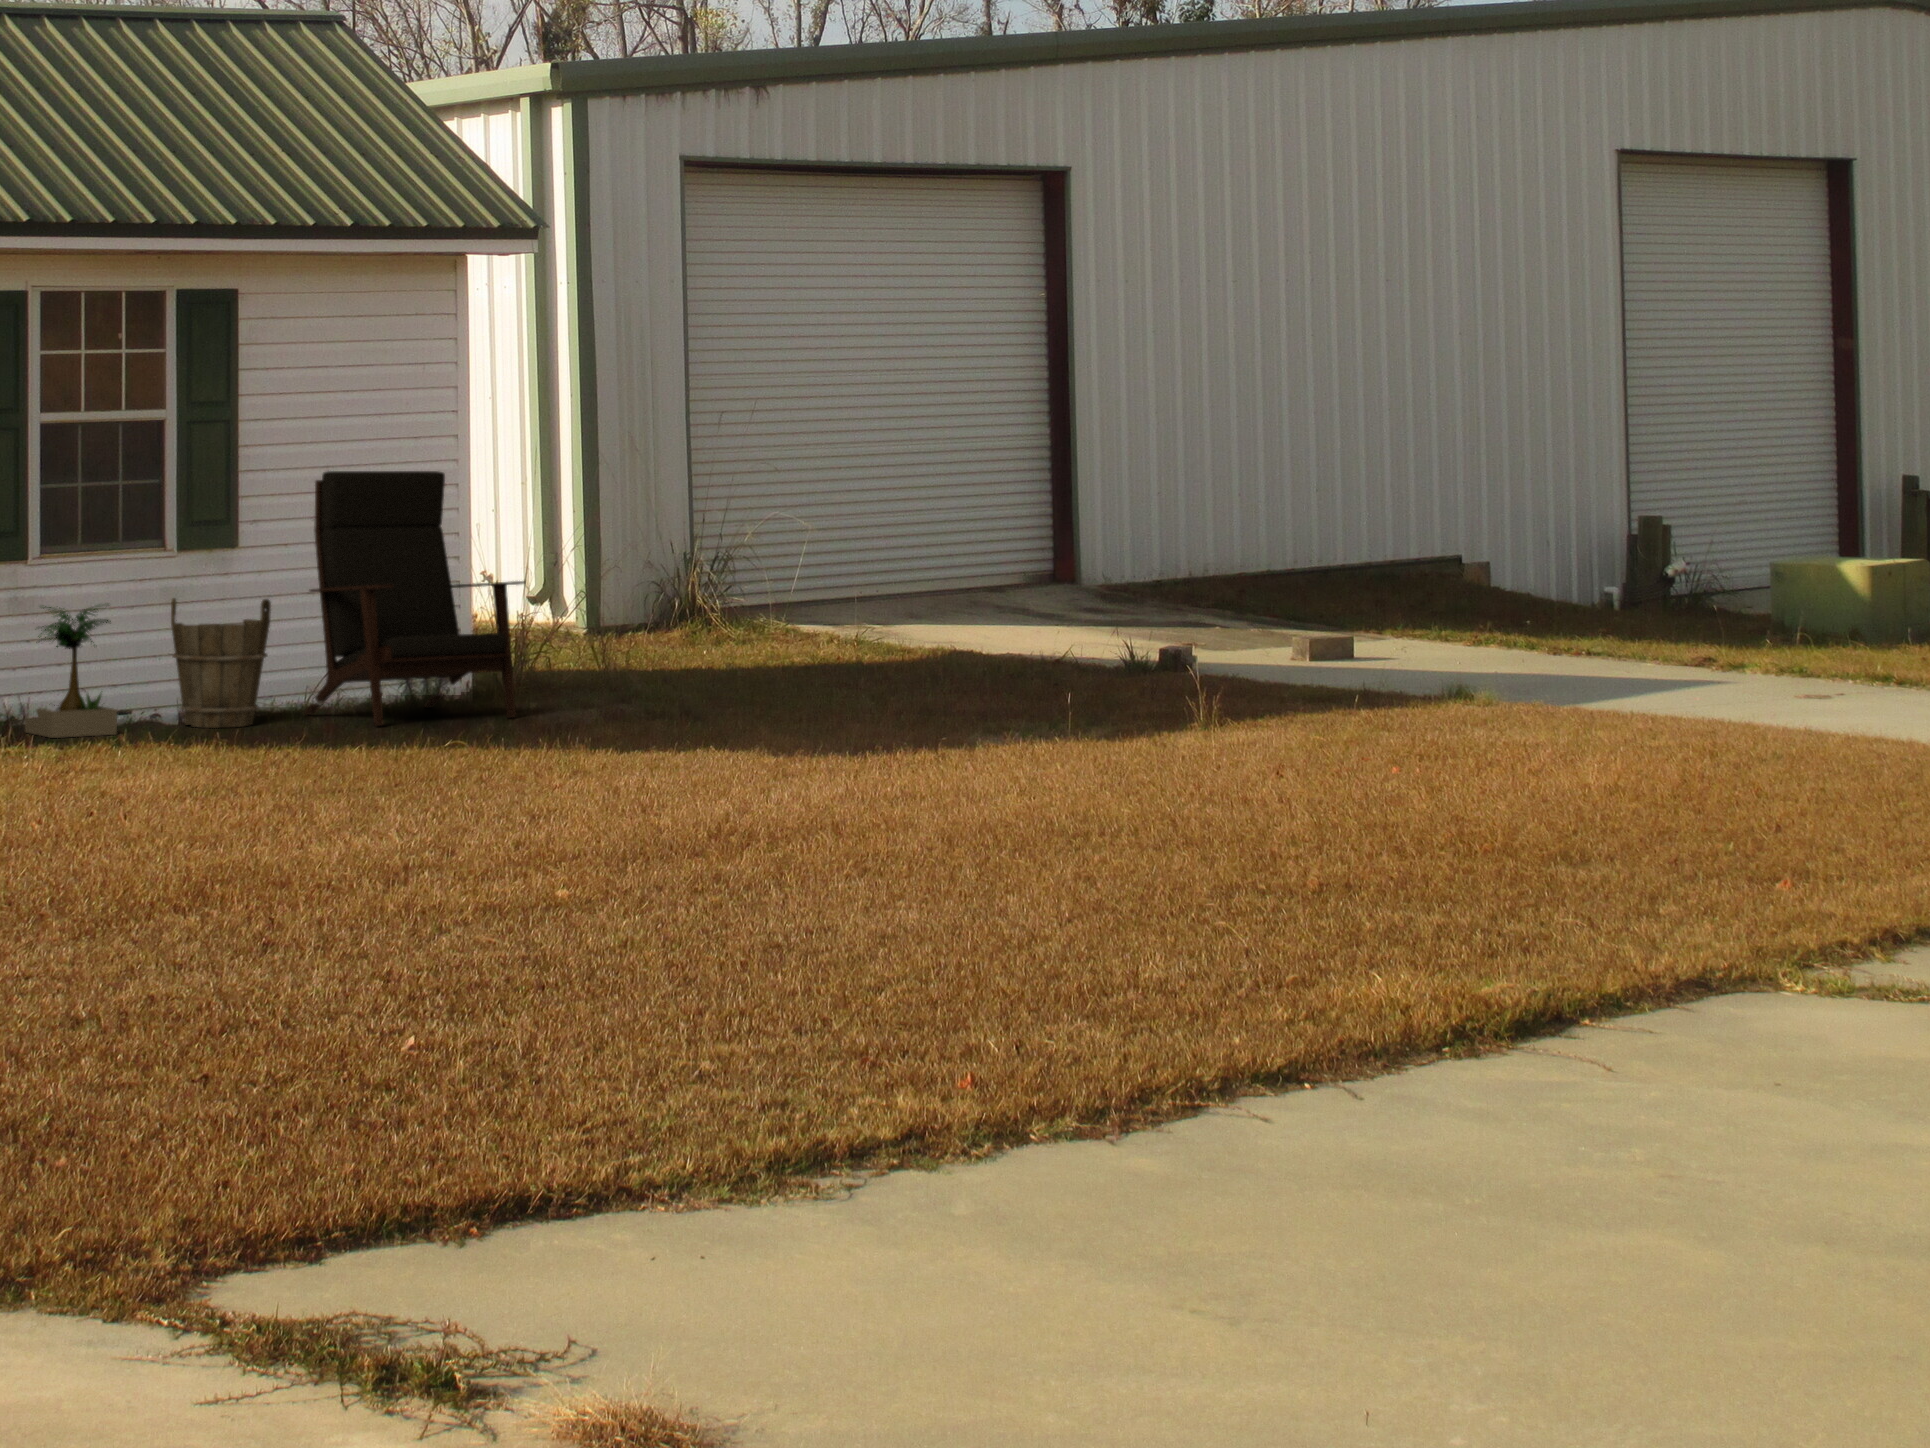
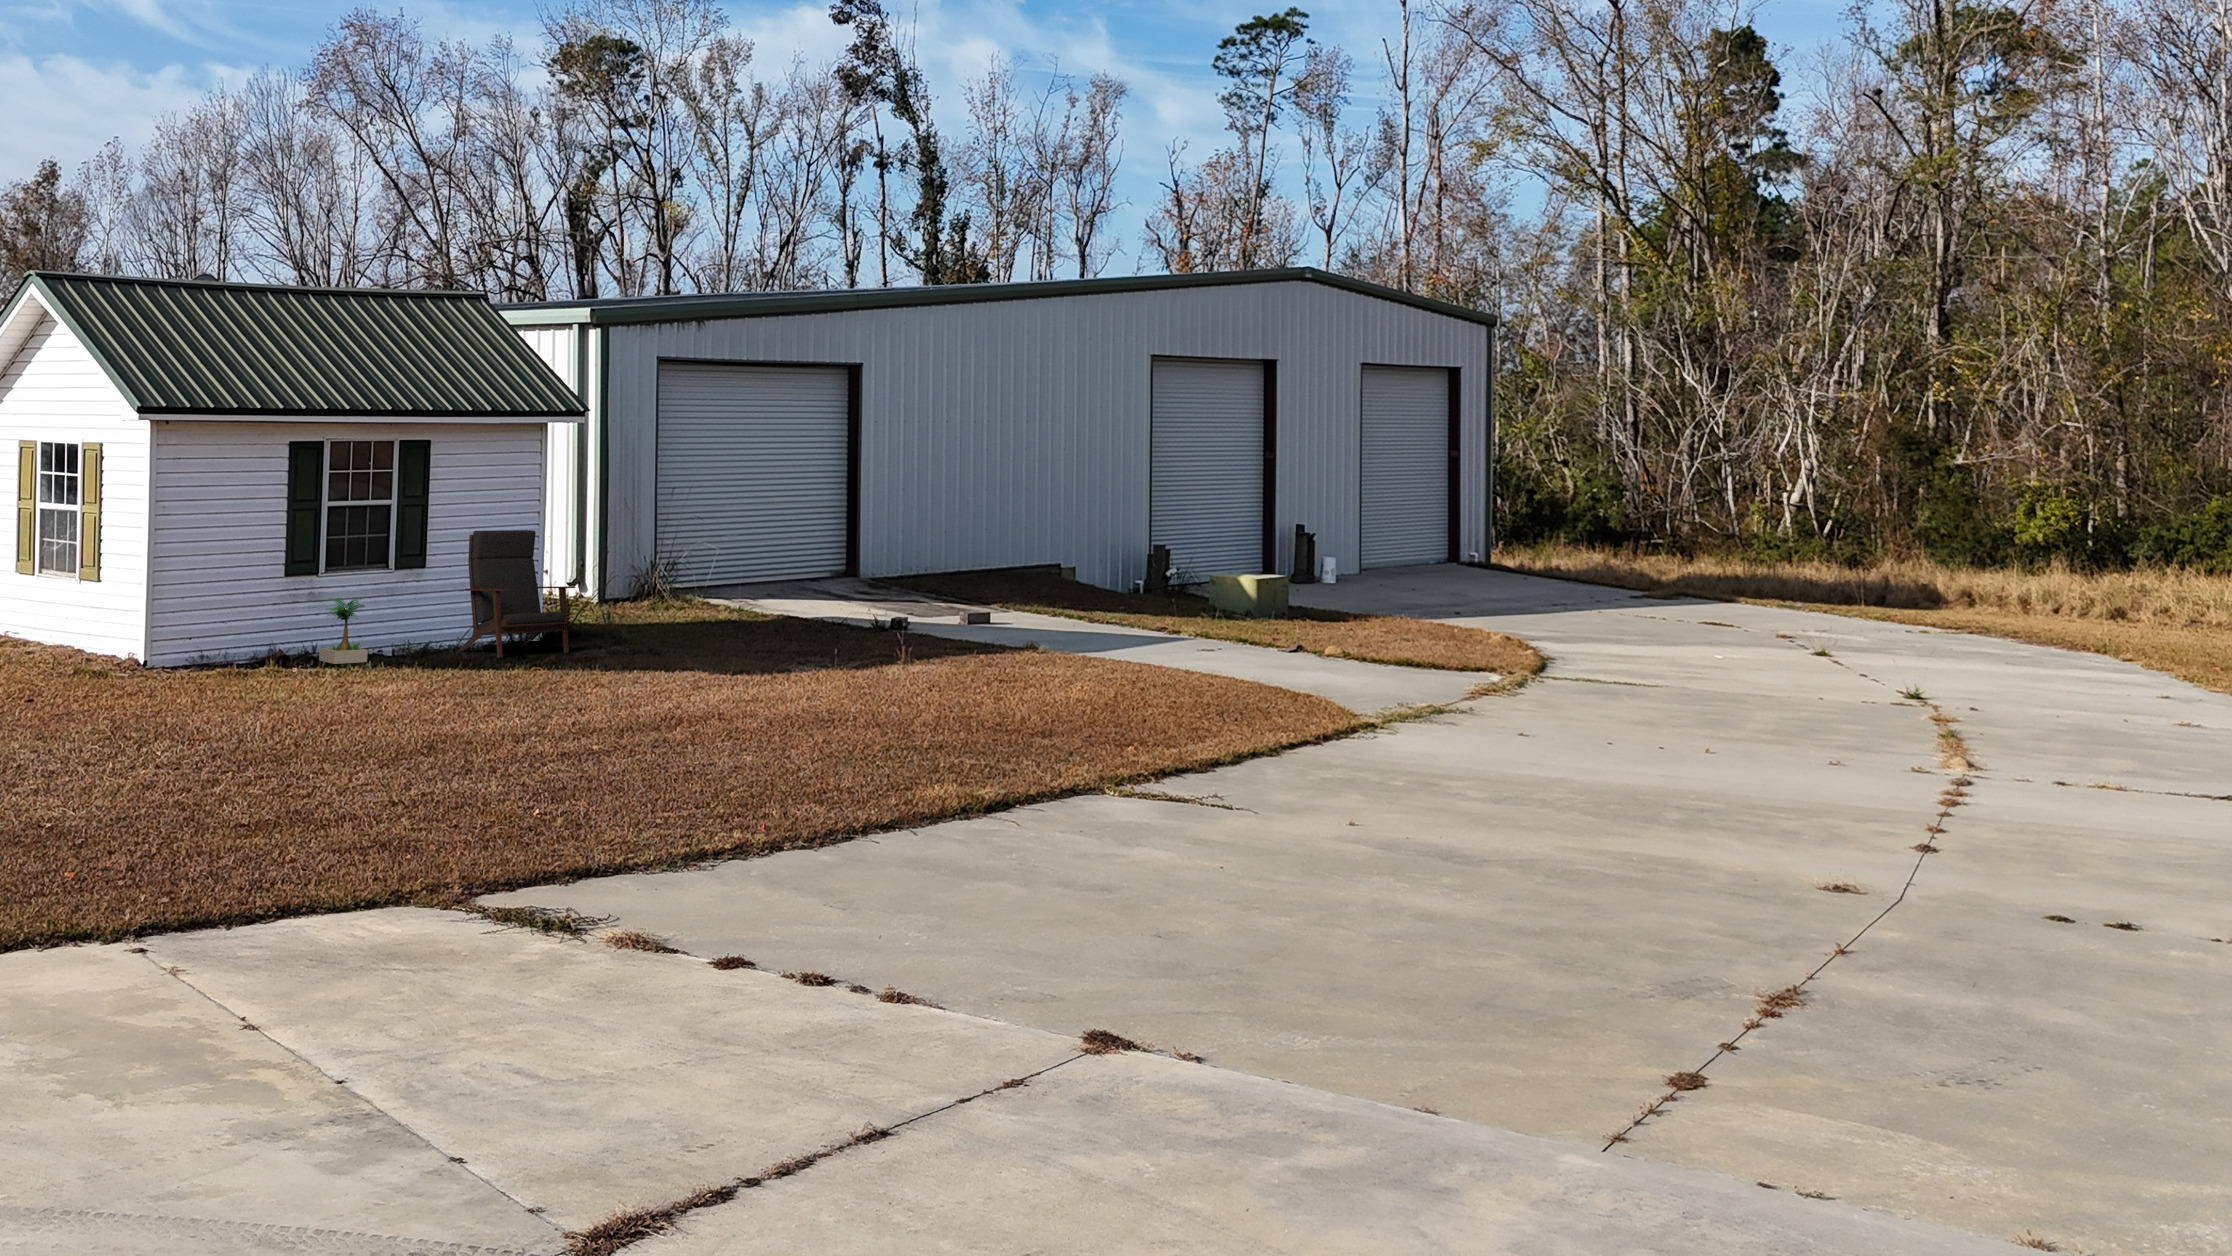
bucket: present [171,598,271,728] -> none [395,594,446,658]

